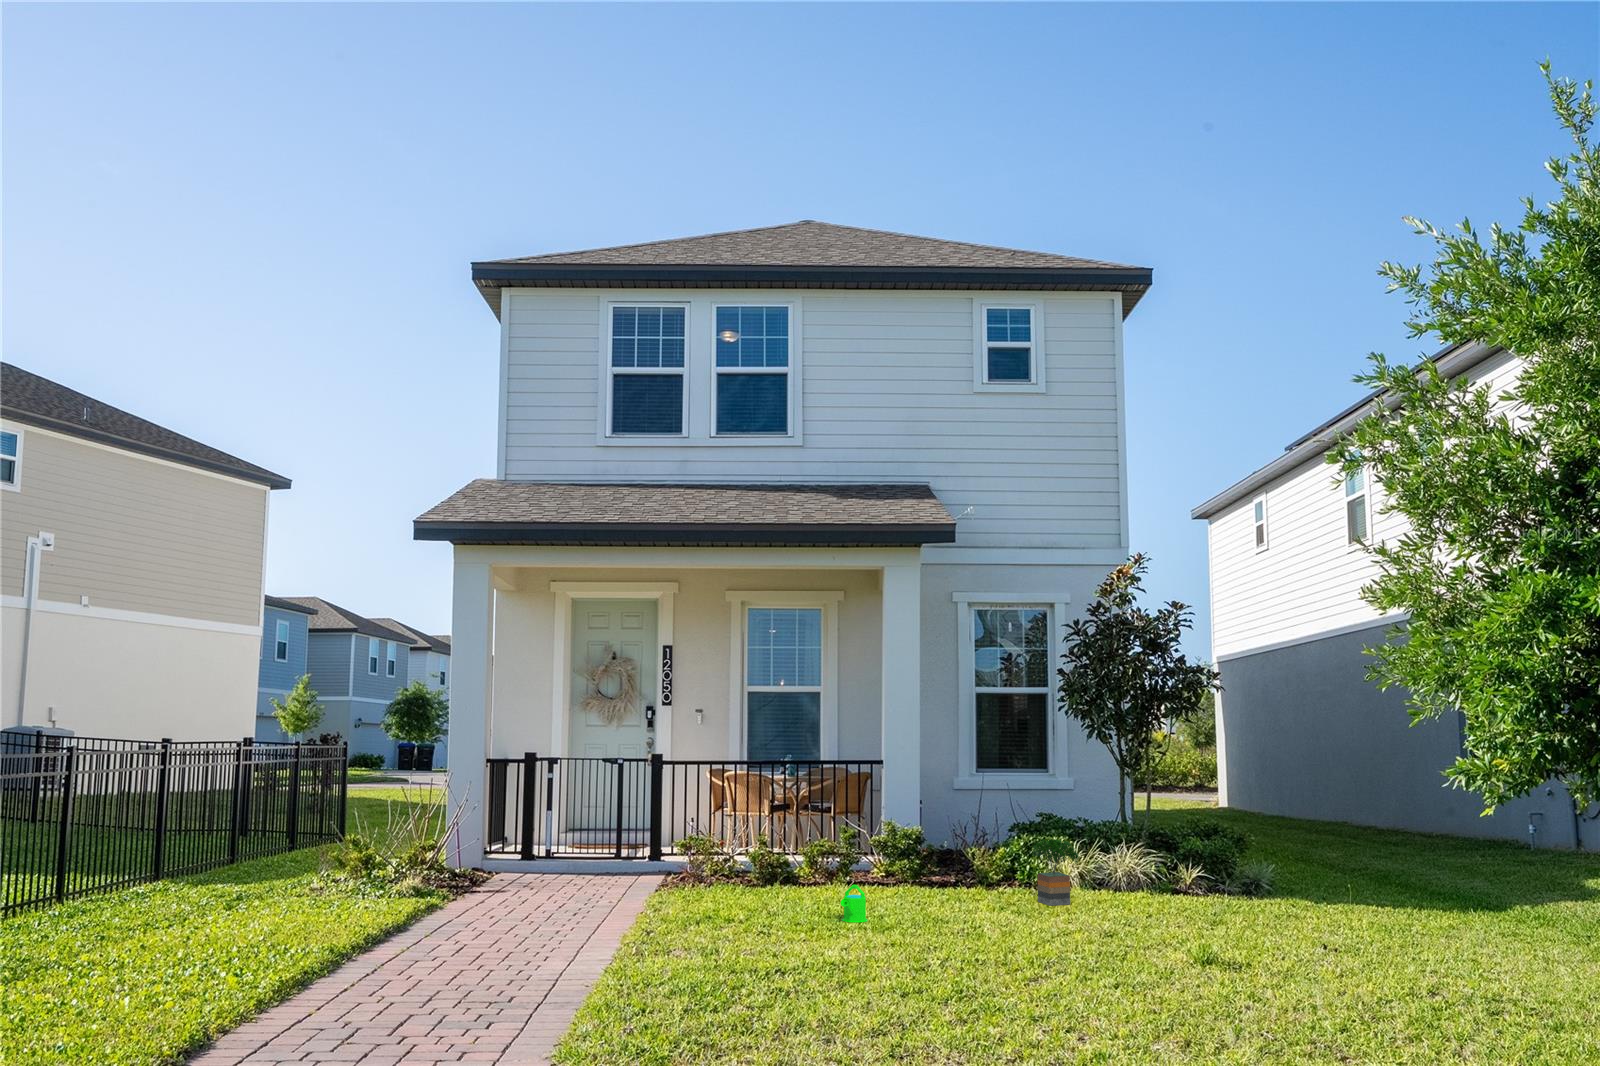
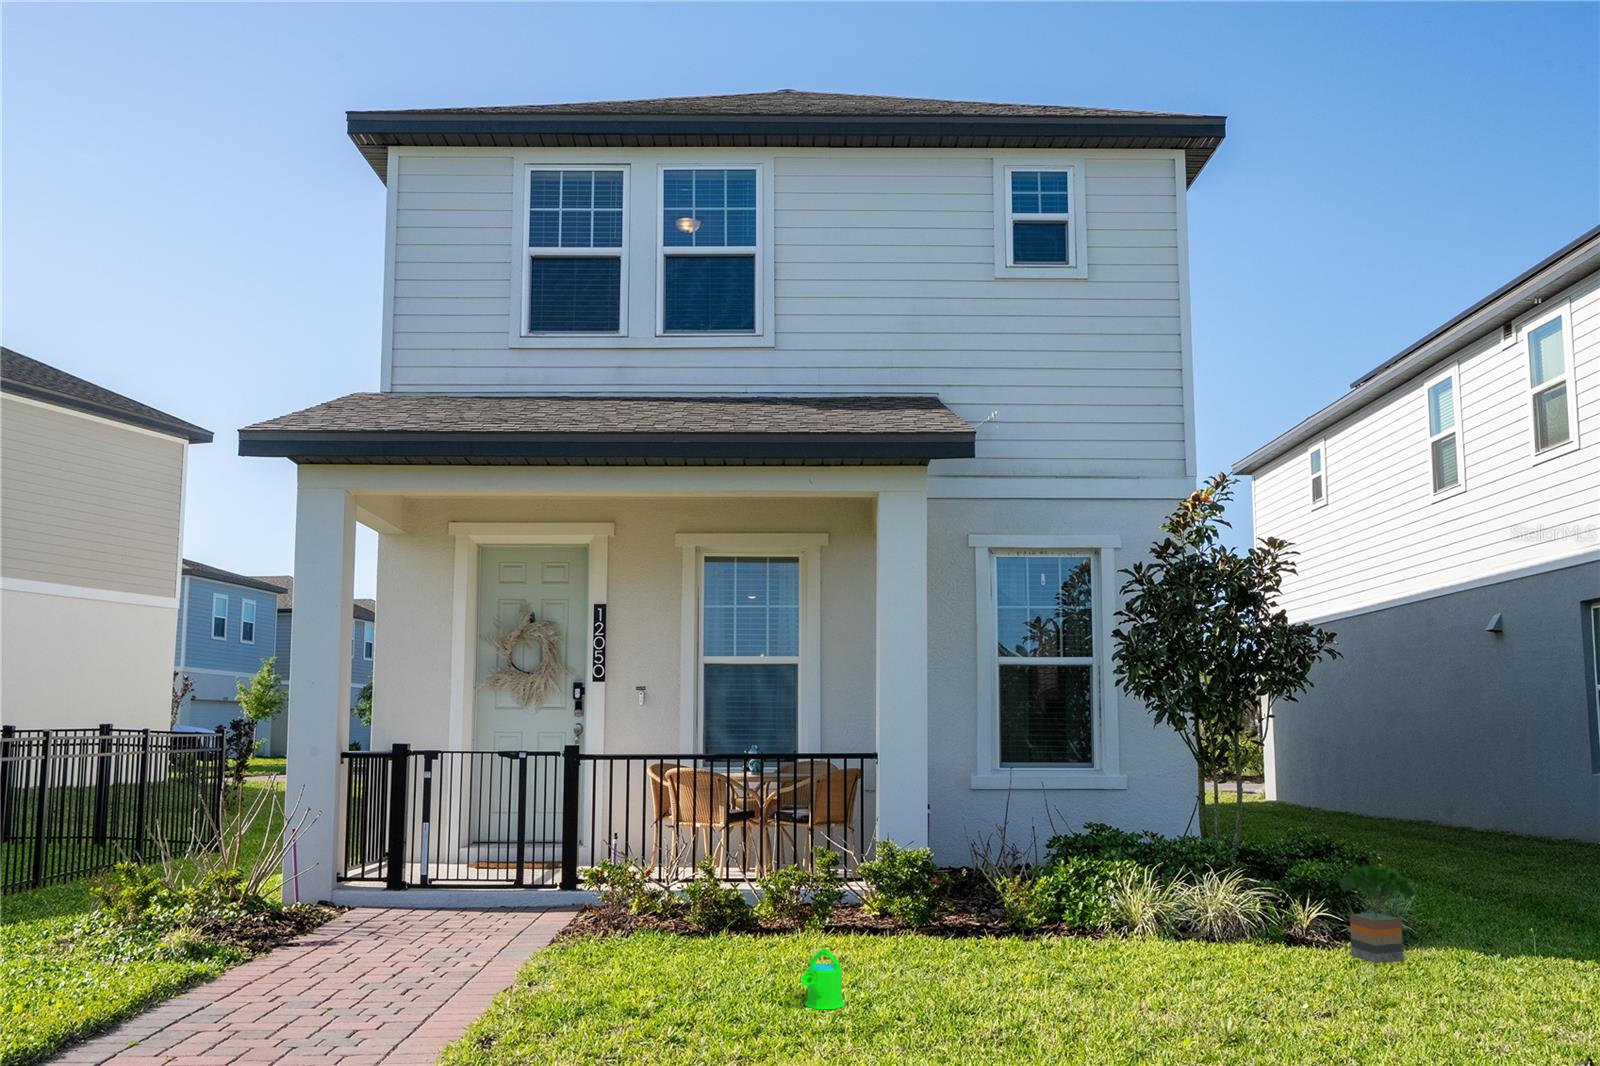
potted tree: present [1034,839,1079,906] -> present [1341,866,1416,963]

